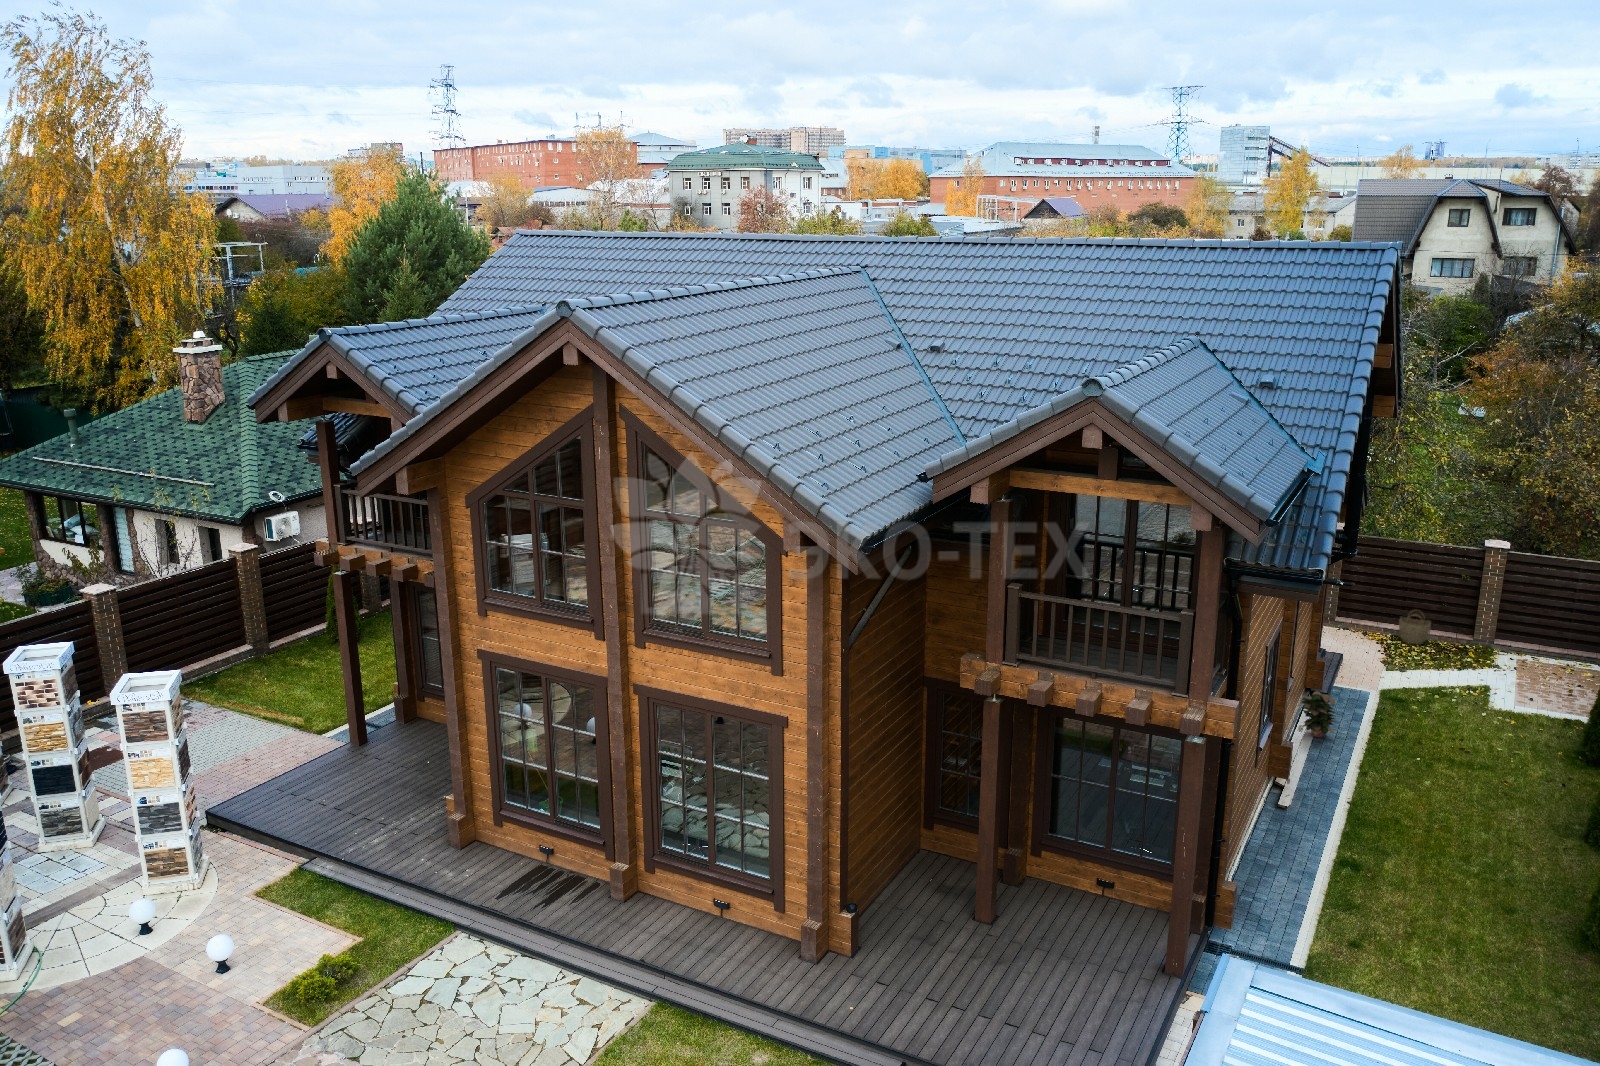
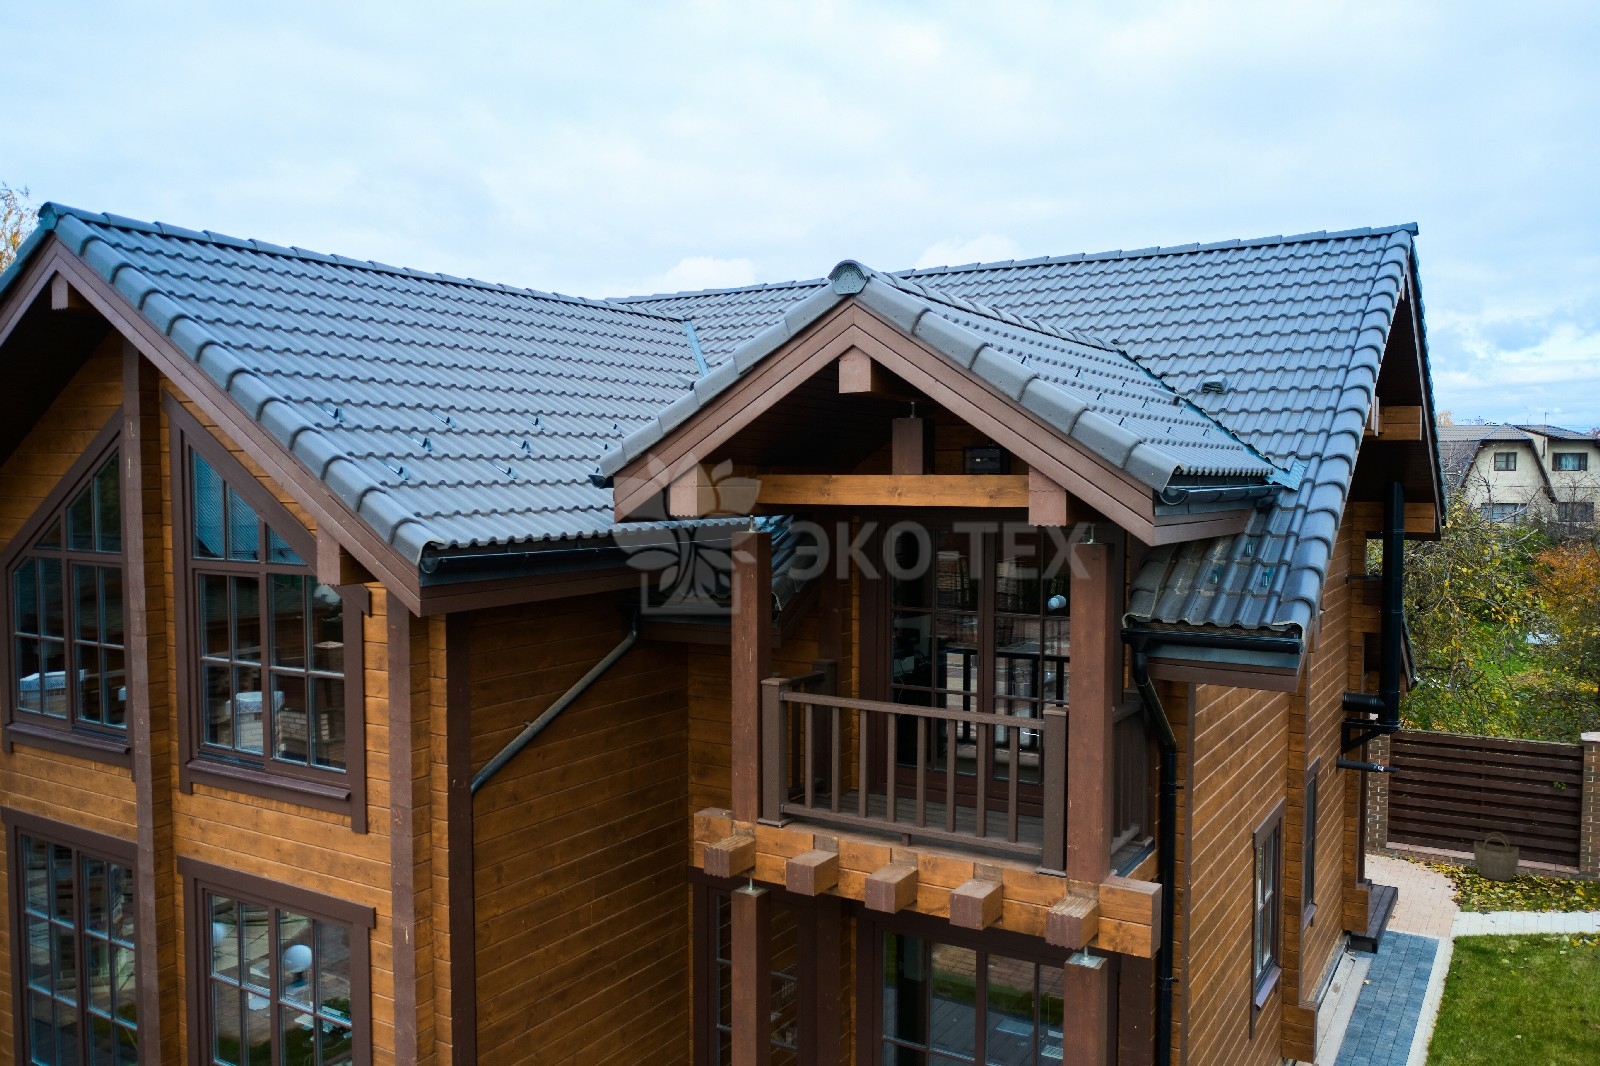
decorative plant: present [1301,691,1336,737] -> none [1330,924,1387,998]

